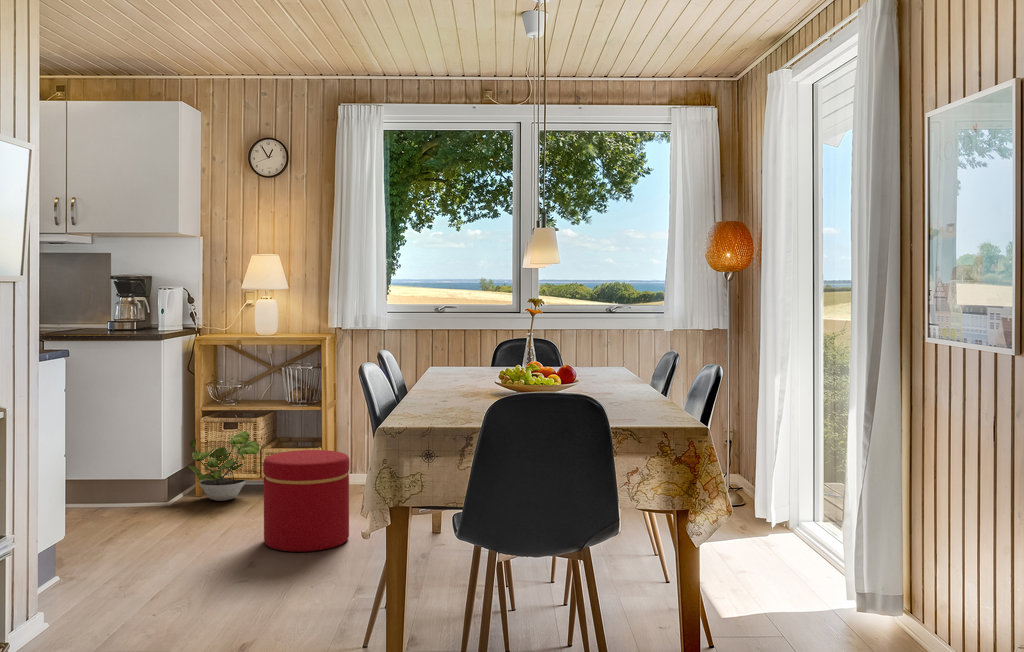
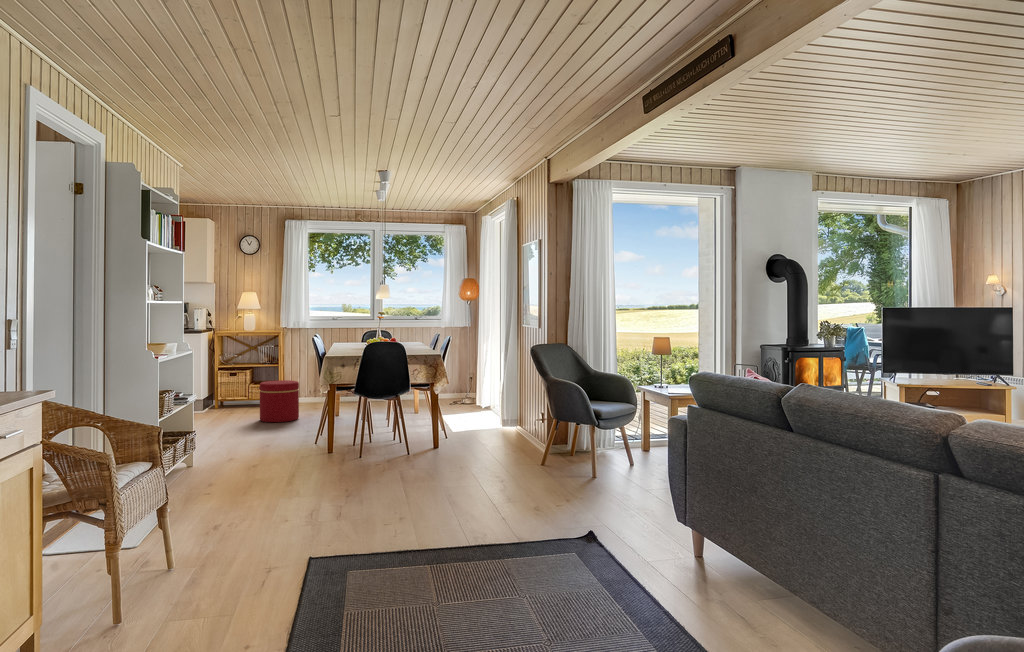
potted plant: present [188,431,260,501] -> none [211,376,249,410]

